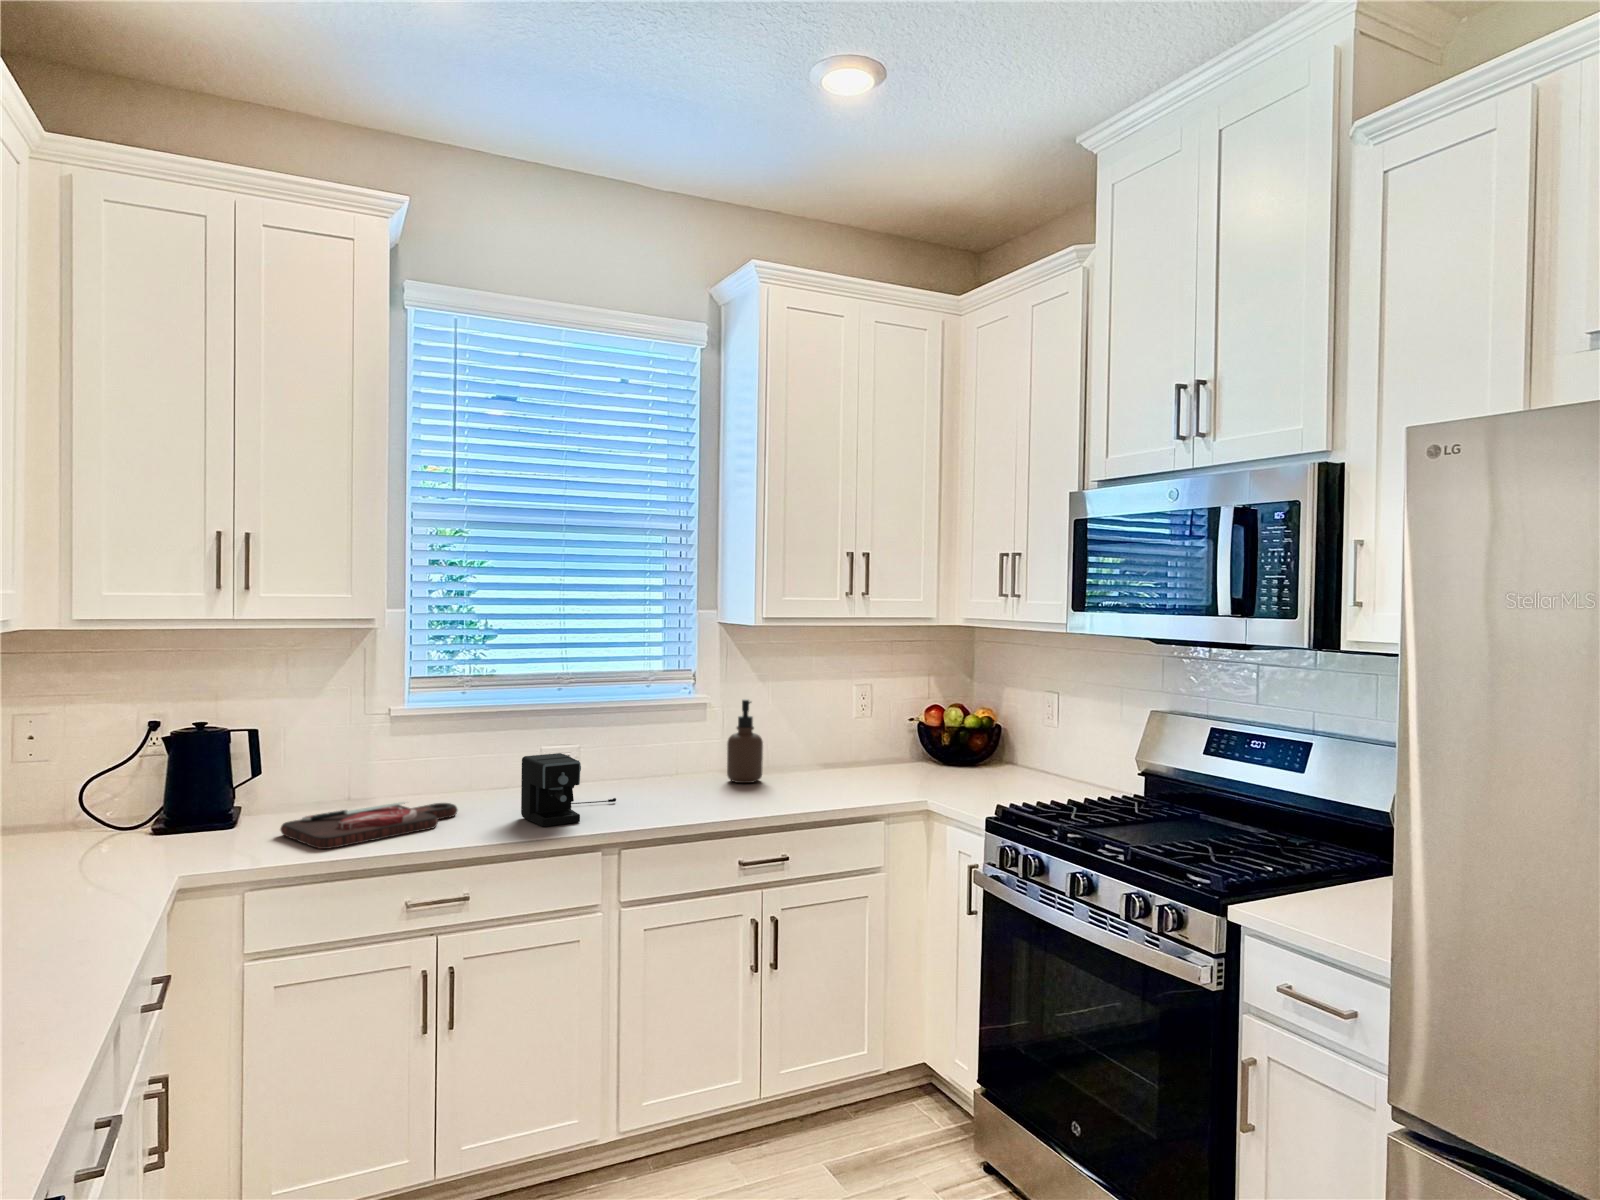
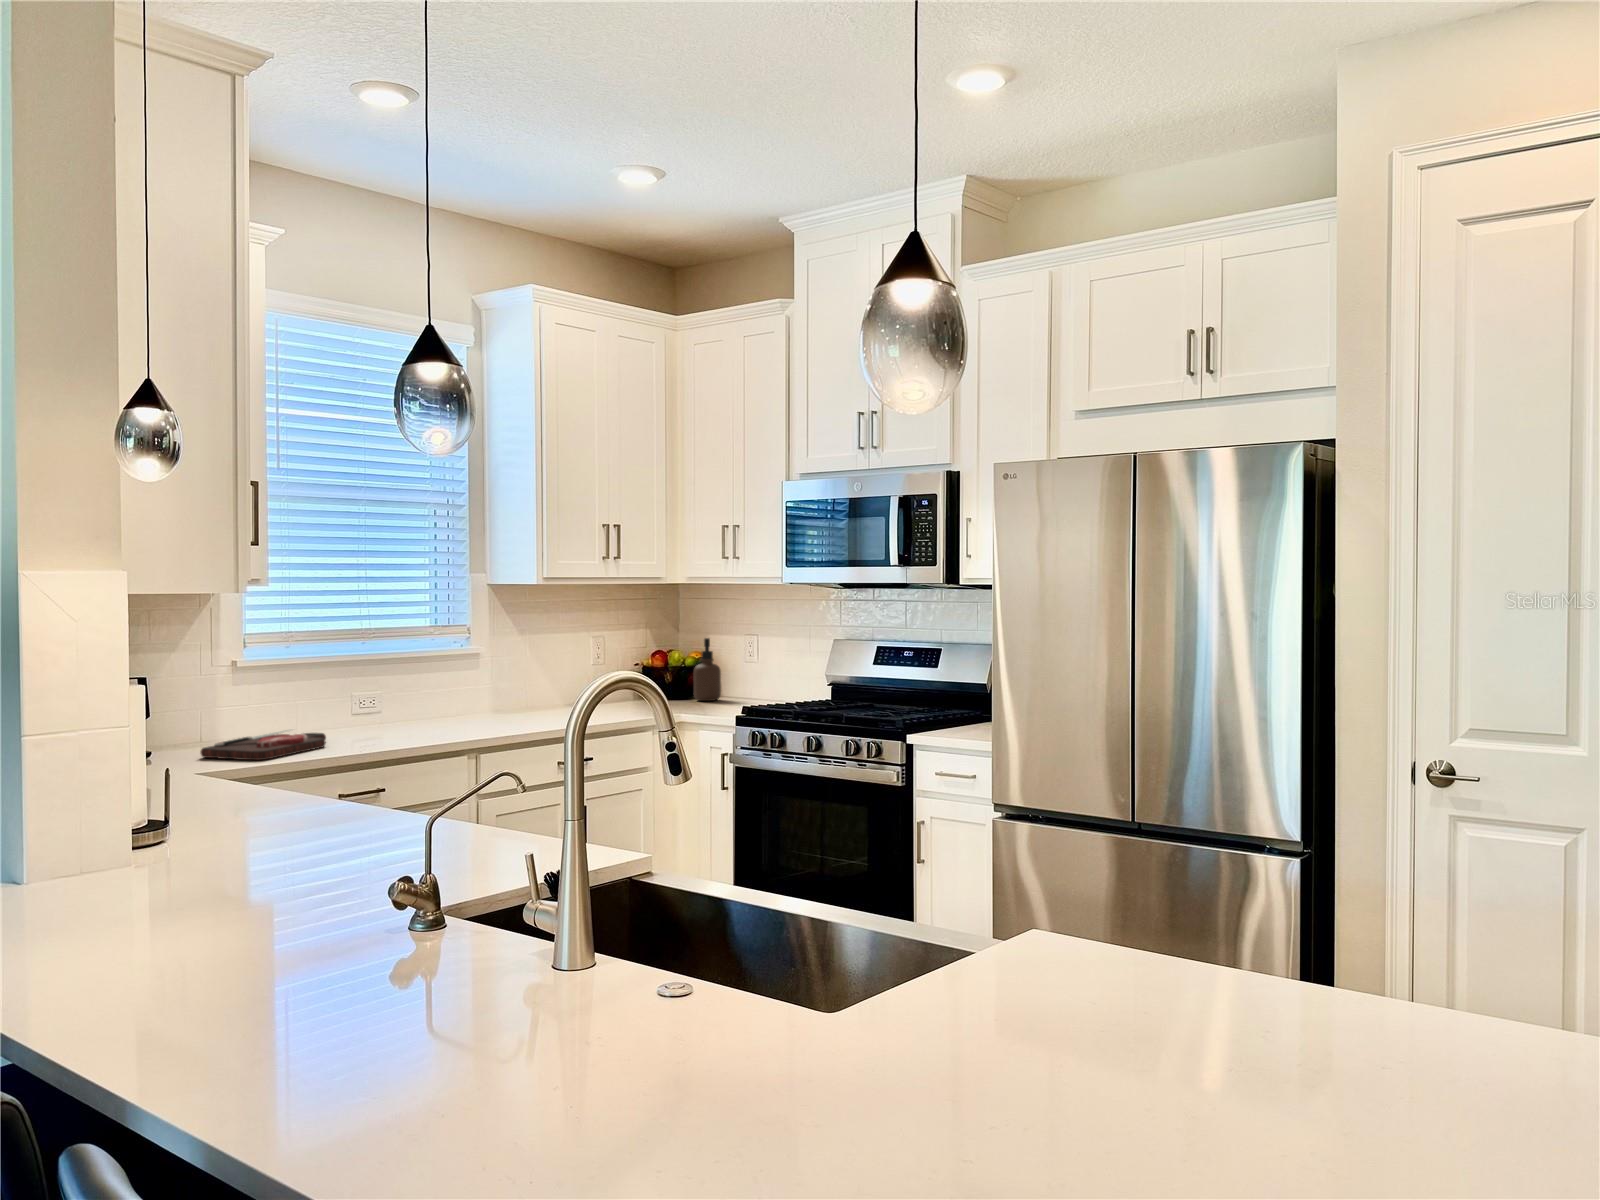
soap dispenser: present [727,700,763,783] -> present [694,638,721,701]
coffee maker: present [521,753,616,827] -> none [383,687,445,740]

